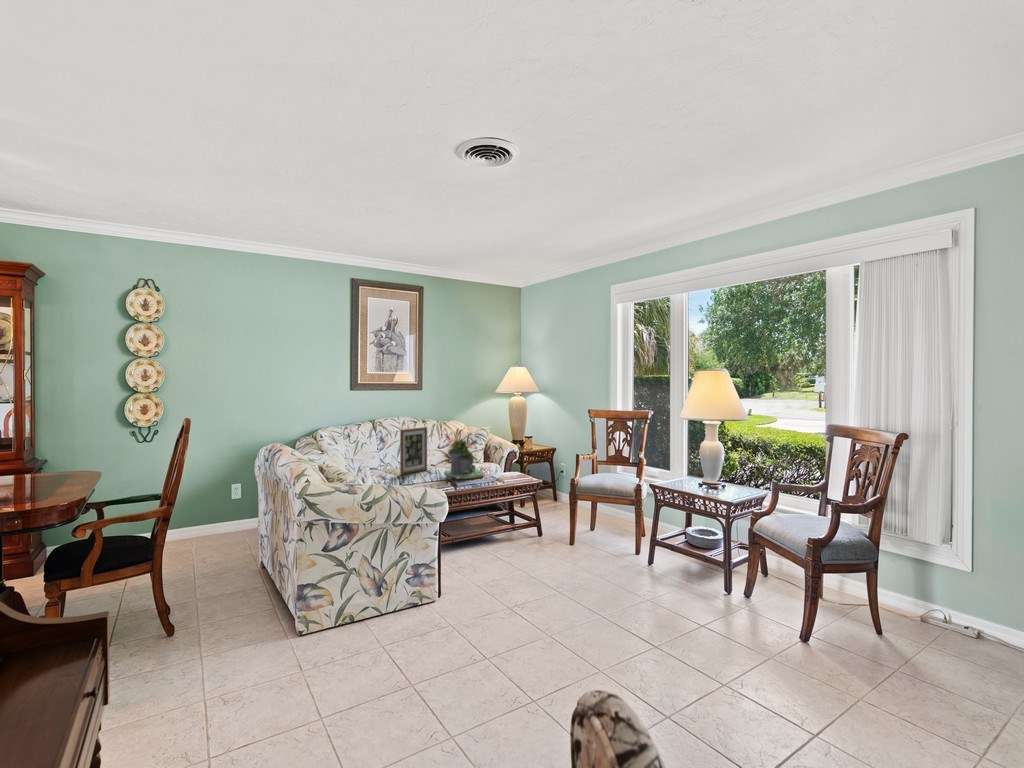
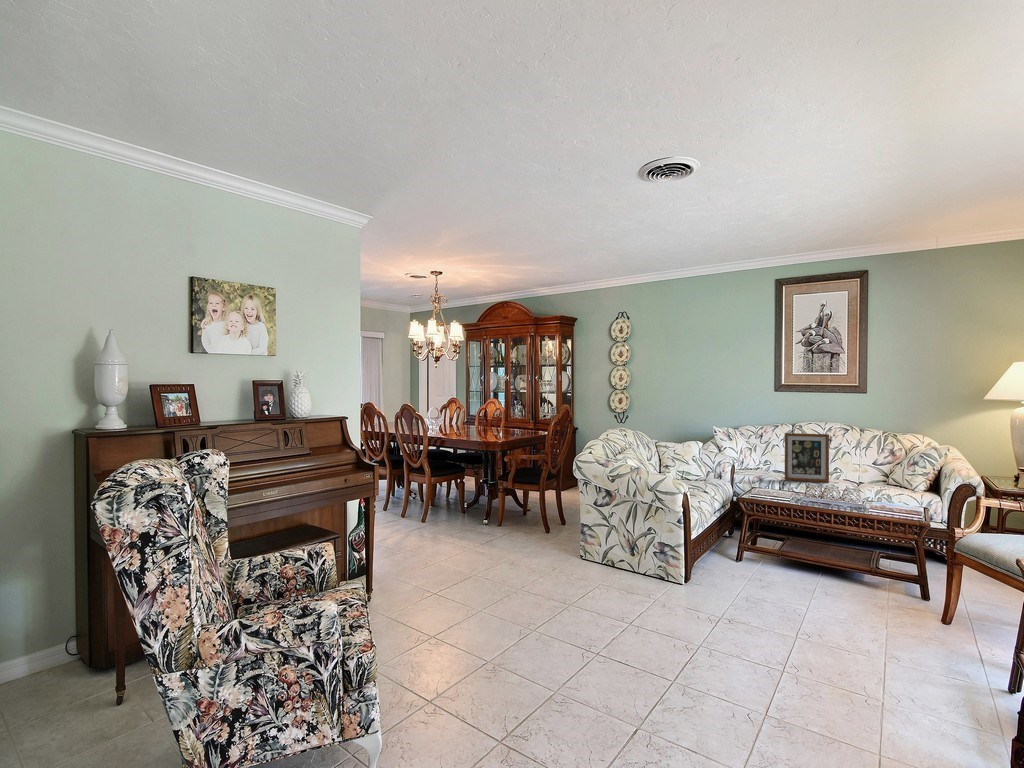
succulent planter: present [445,439,483,479] -> none [829,452,884,501]

